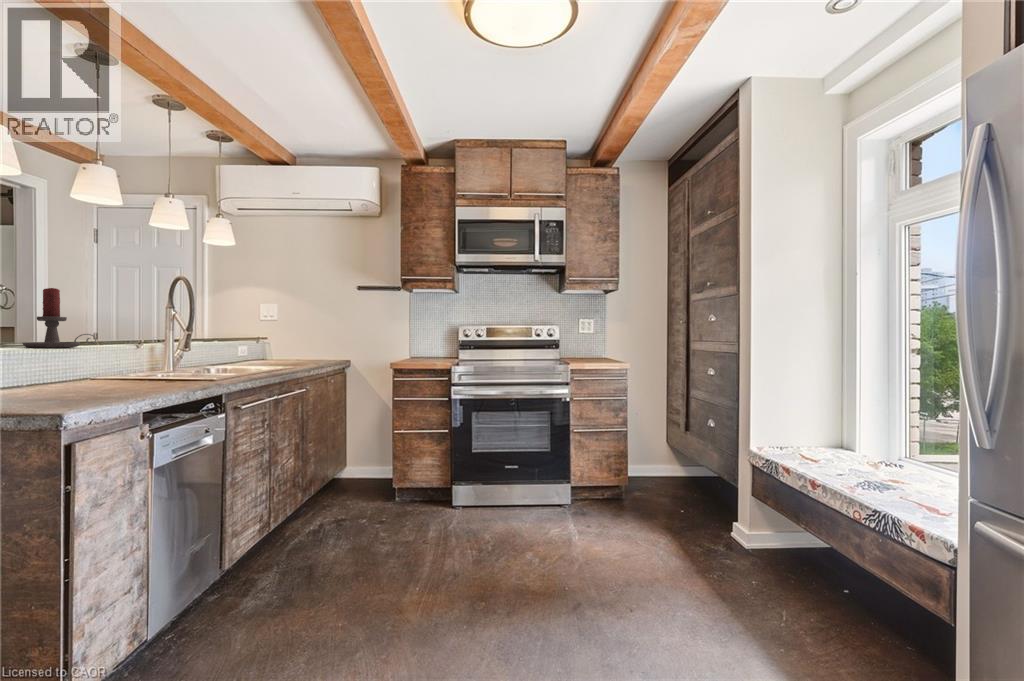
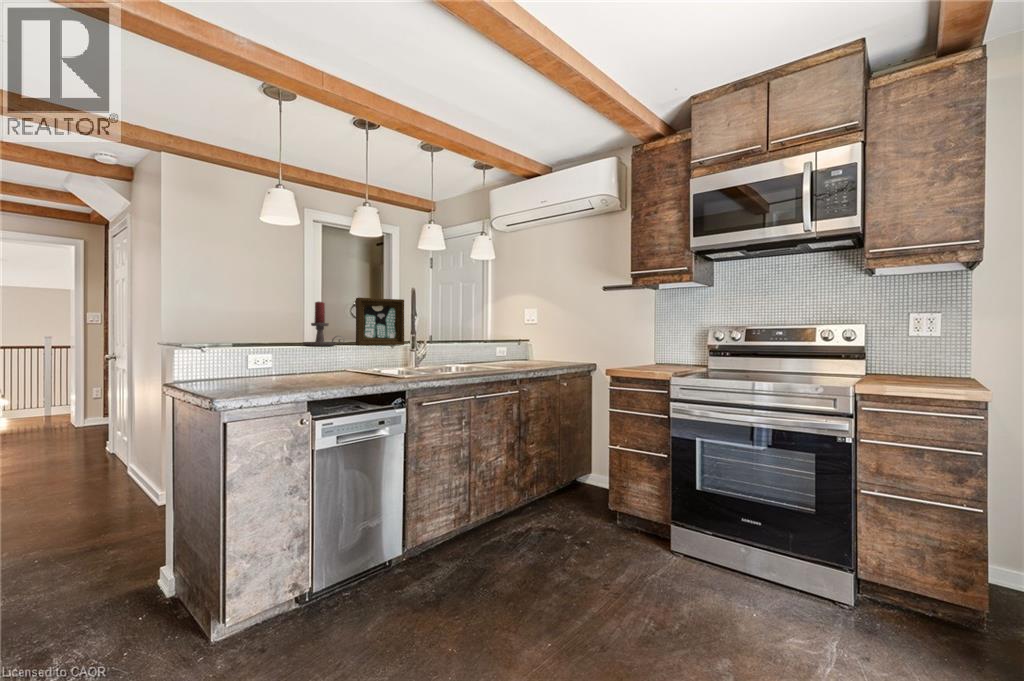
picture frame: none [85,284,154,346] -> present [356,297,404,345]

